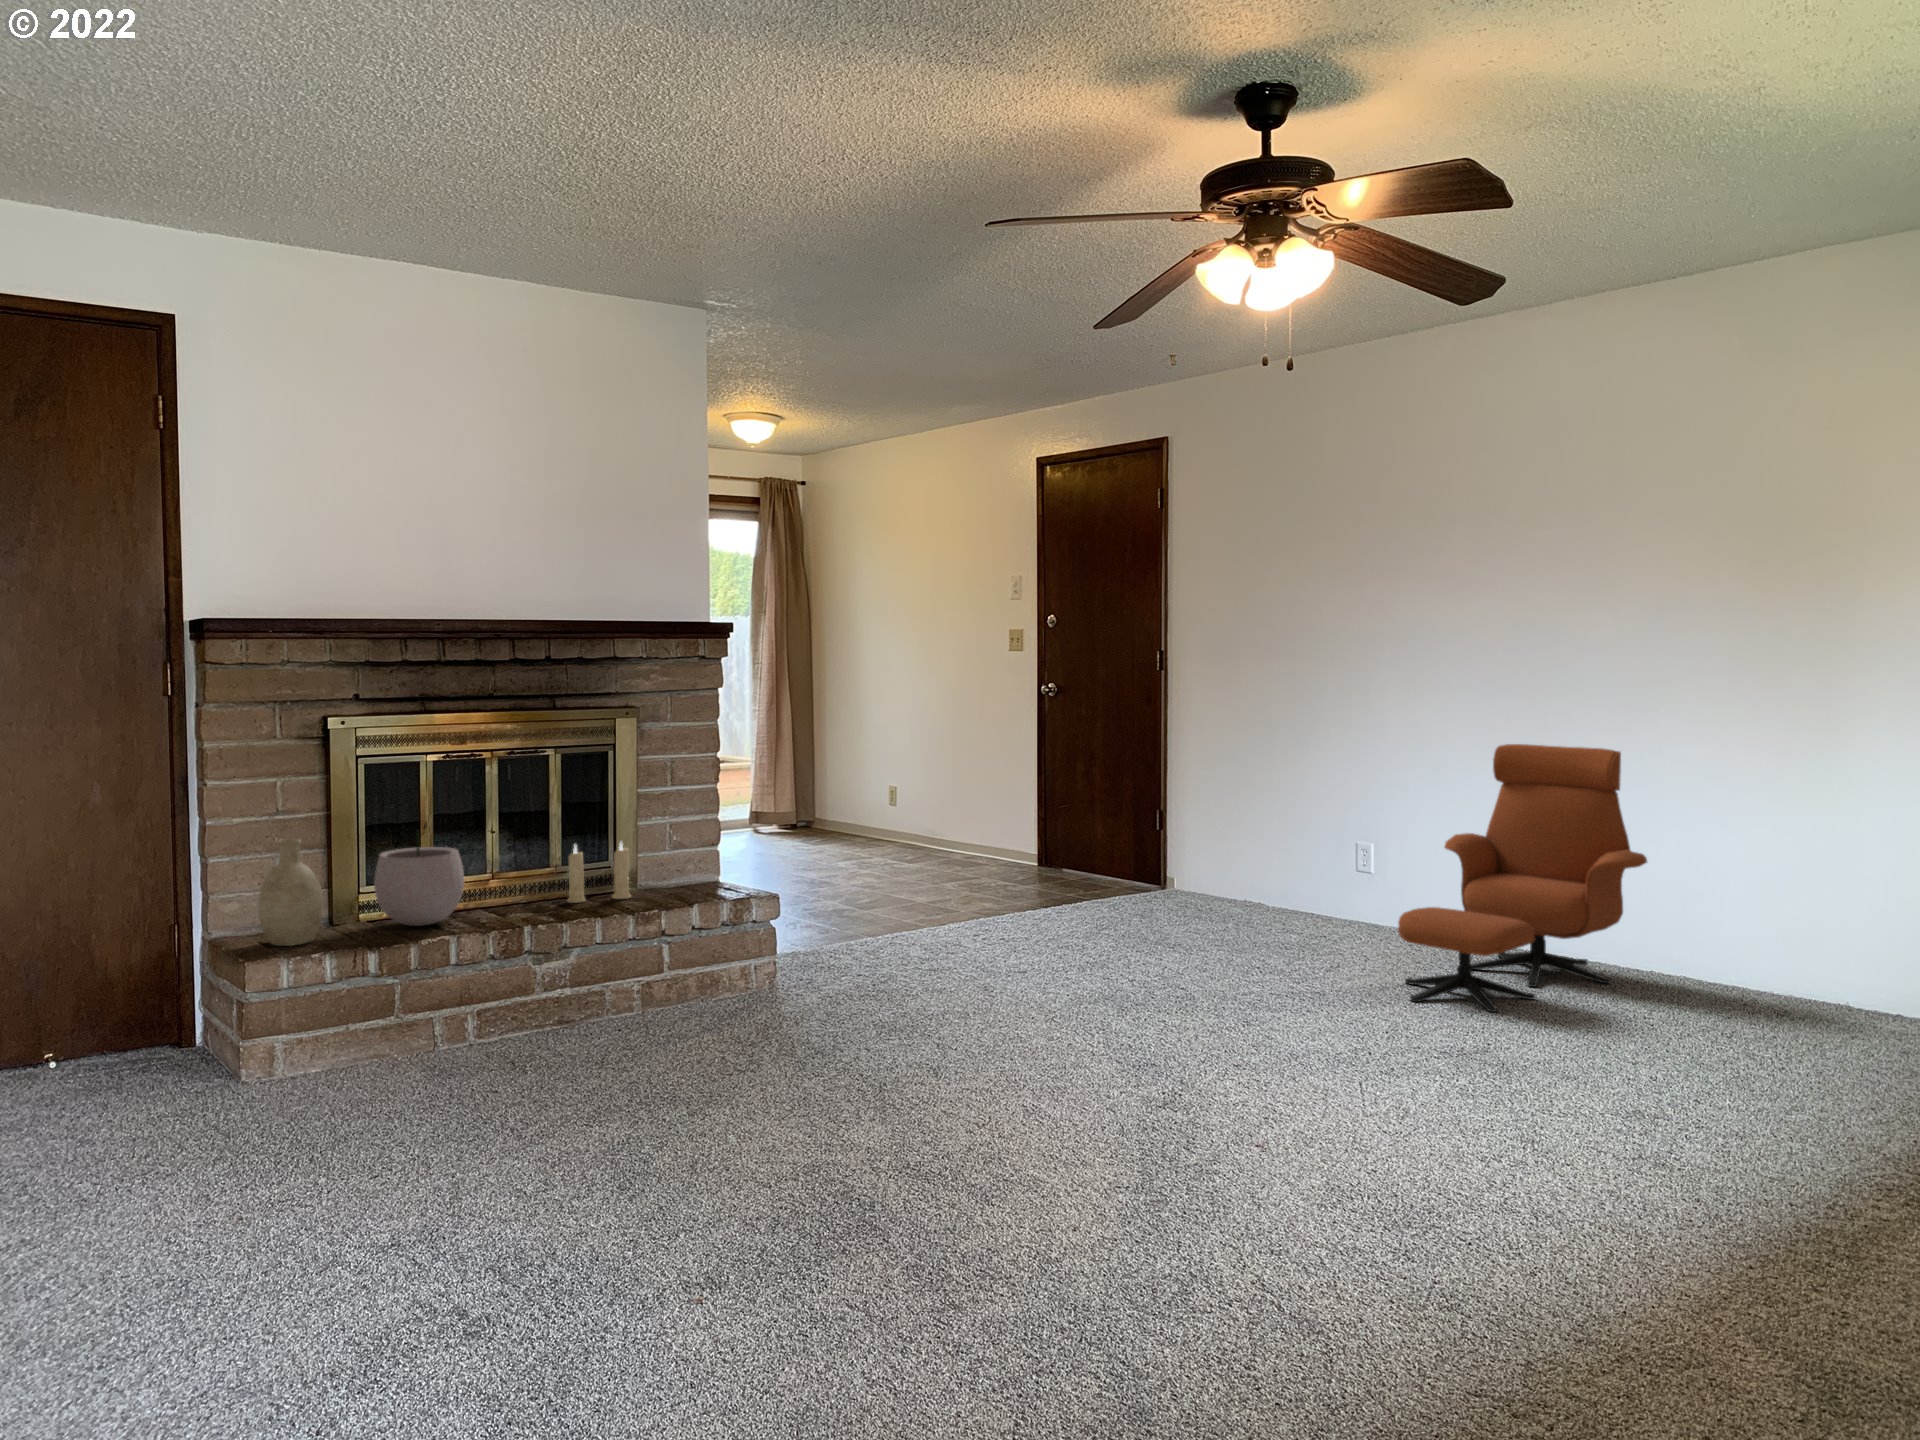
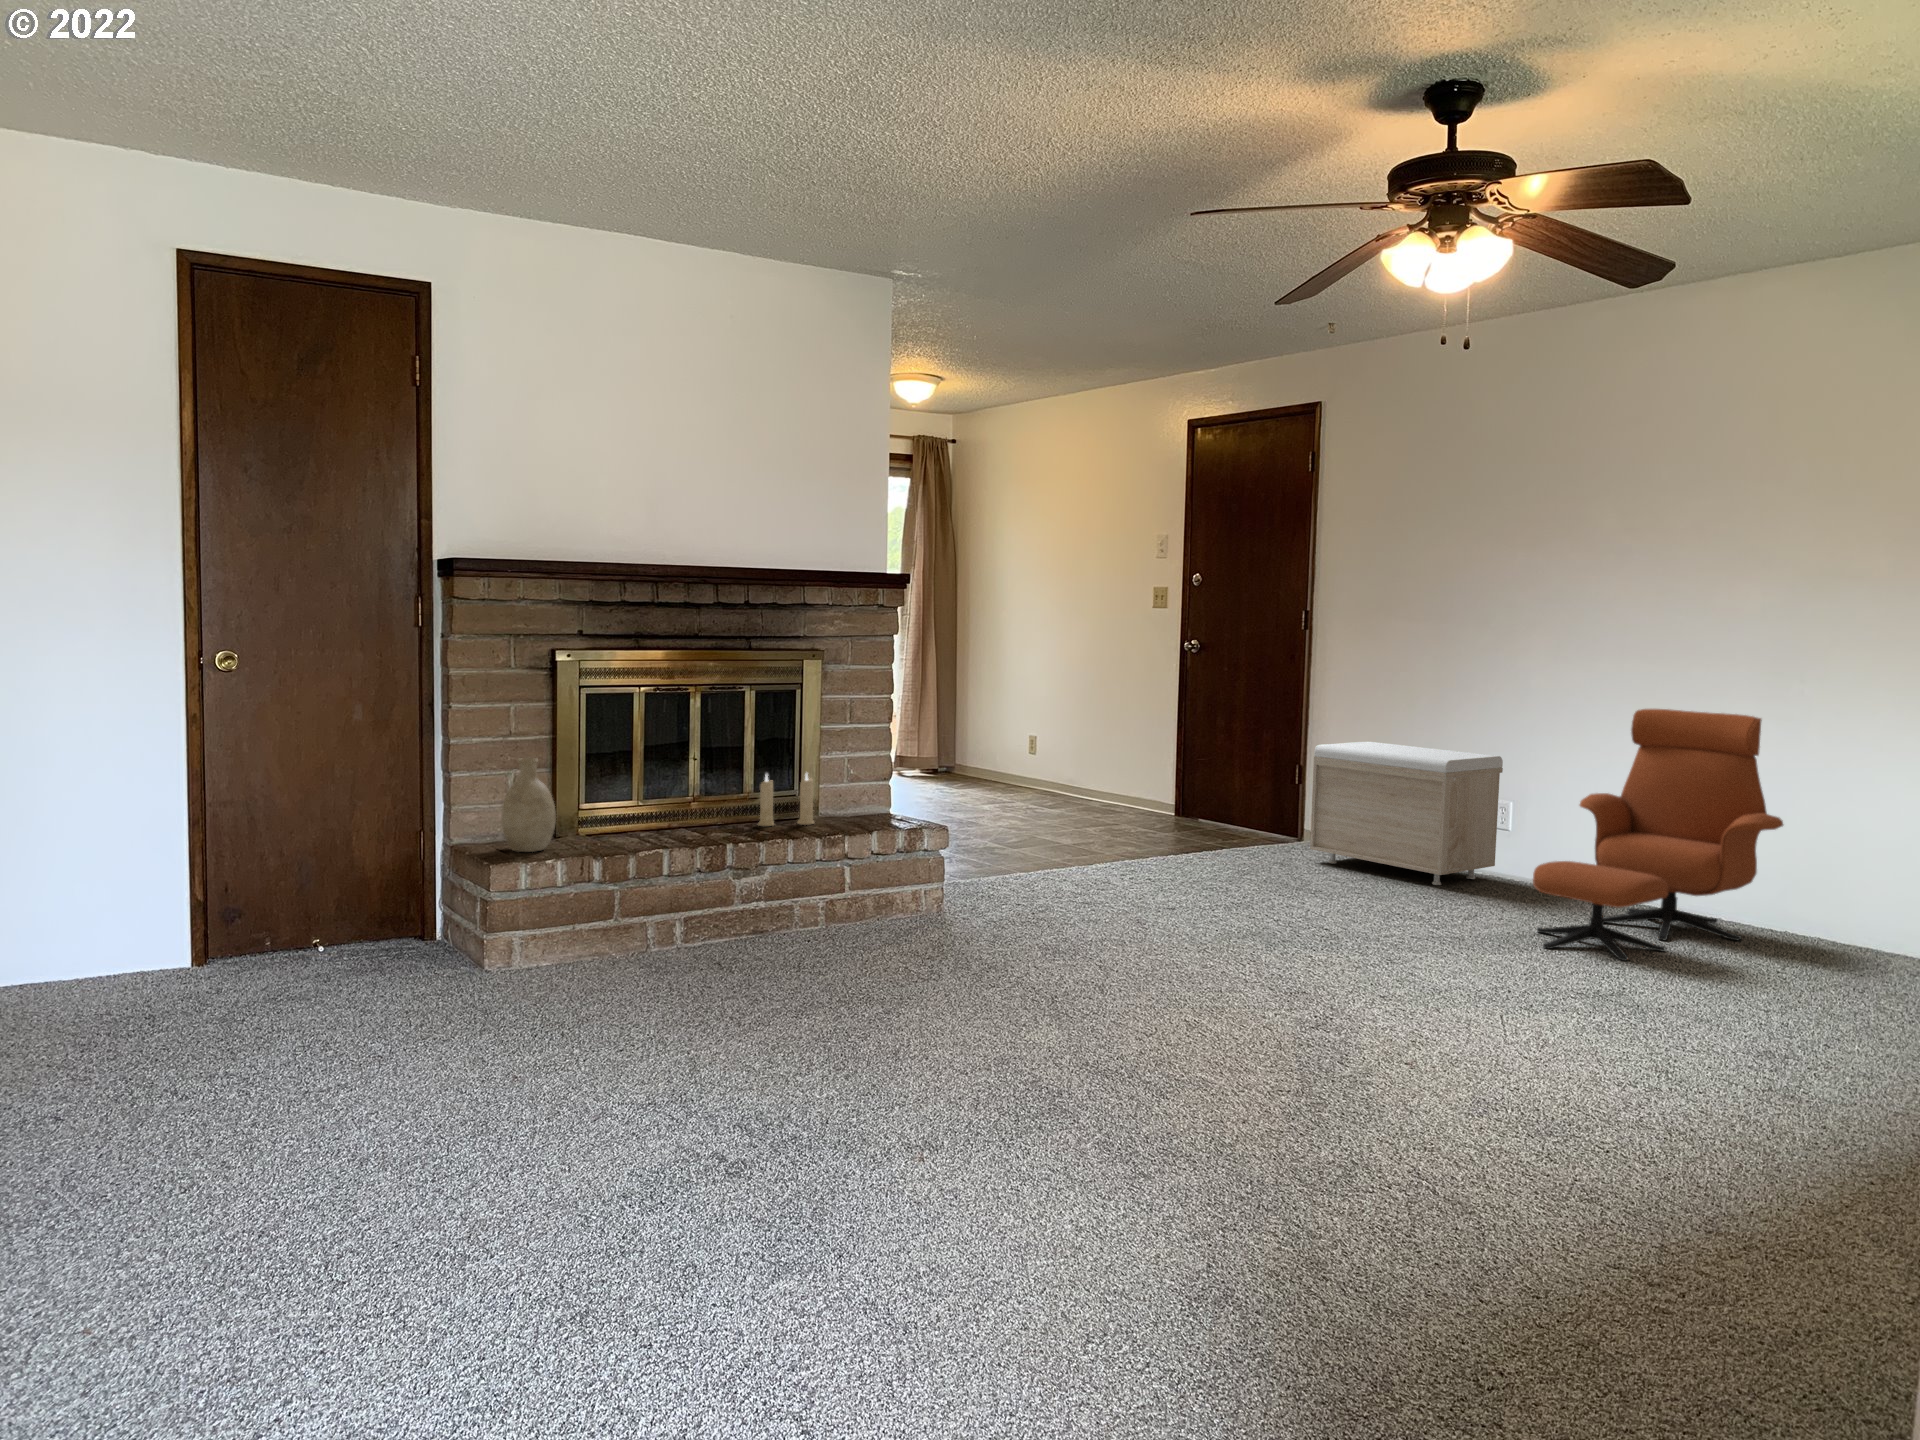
storage bench: none [1176,785,1368,934] -> present [1310,742,1503,885]
plant pot: present [374,823,464,926] -> none [596,746,673,840]

